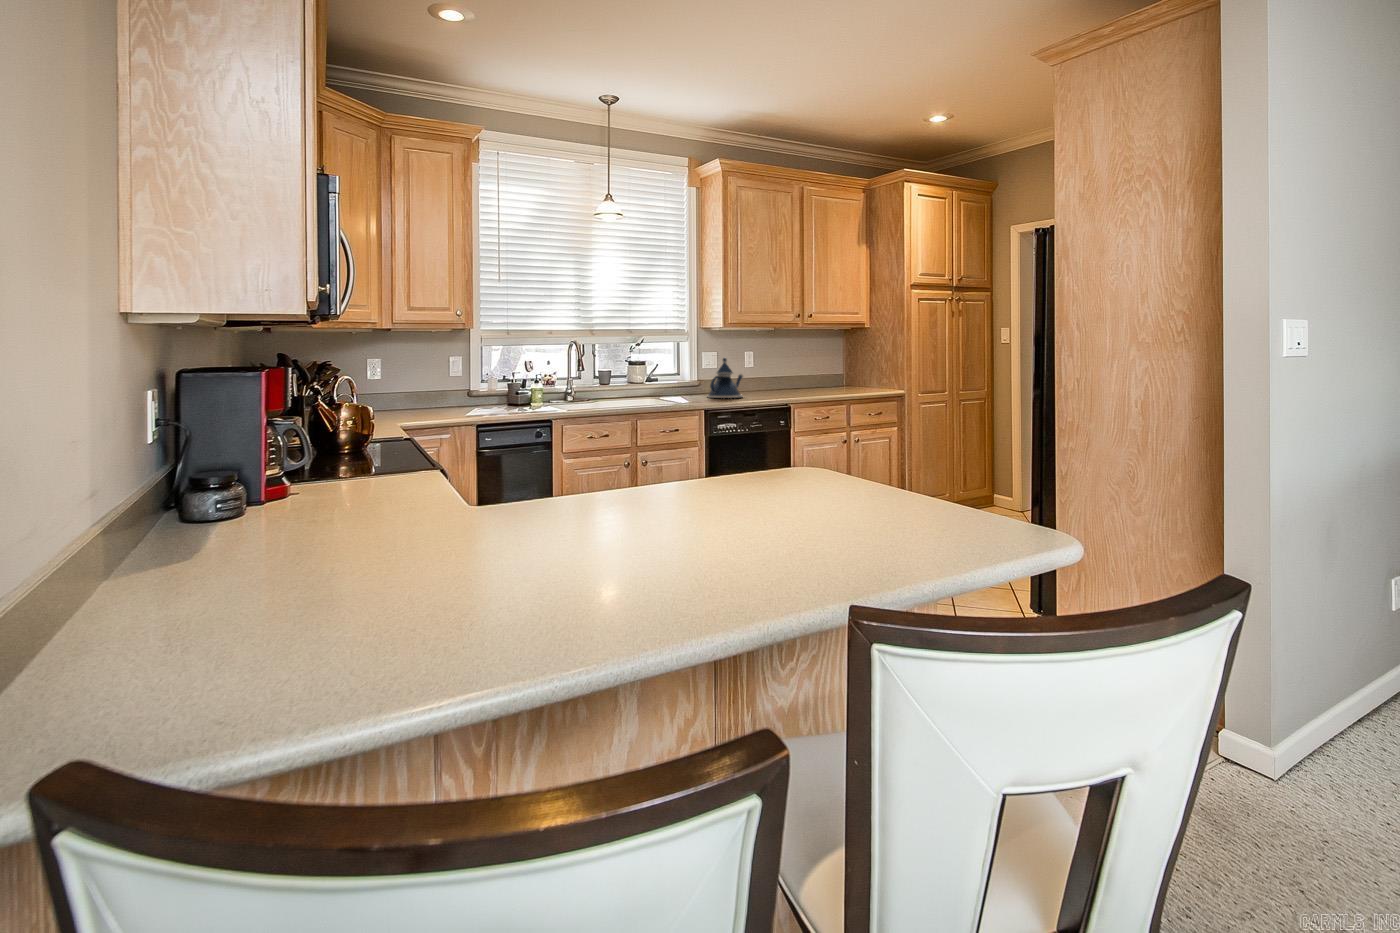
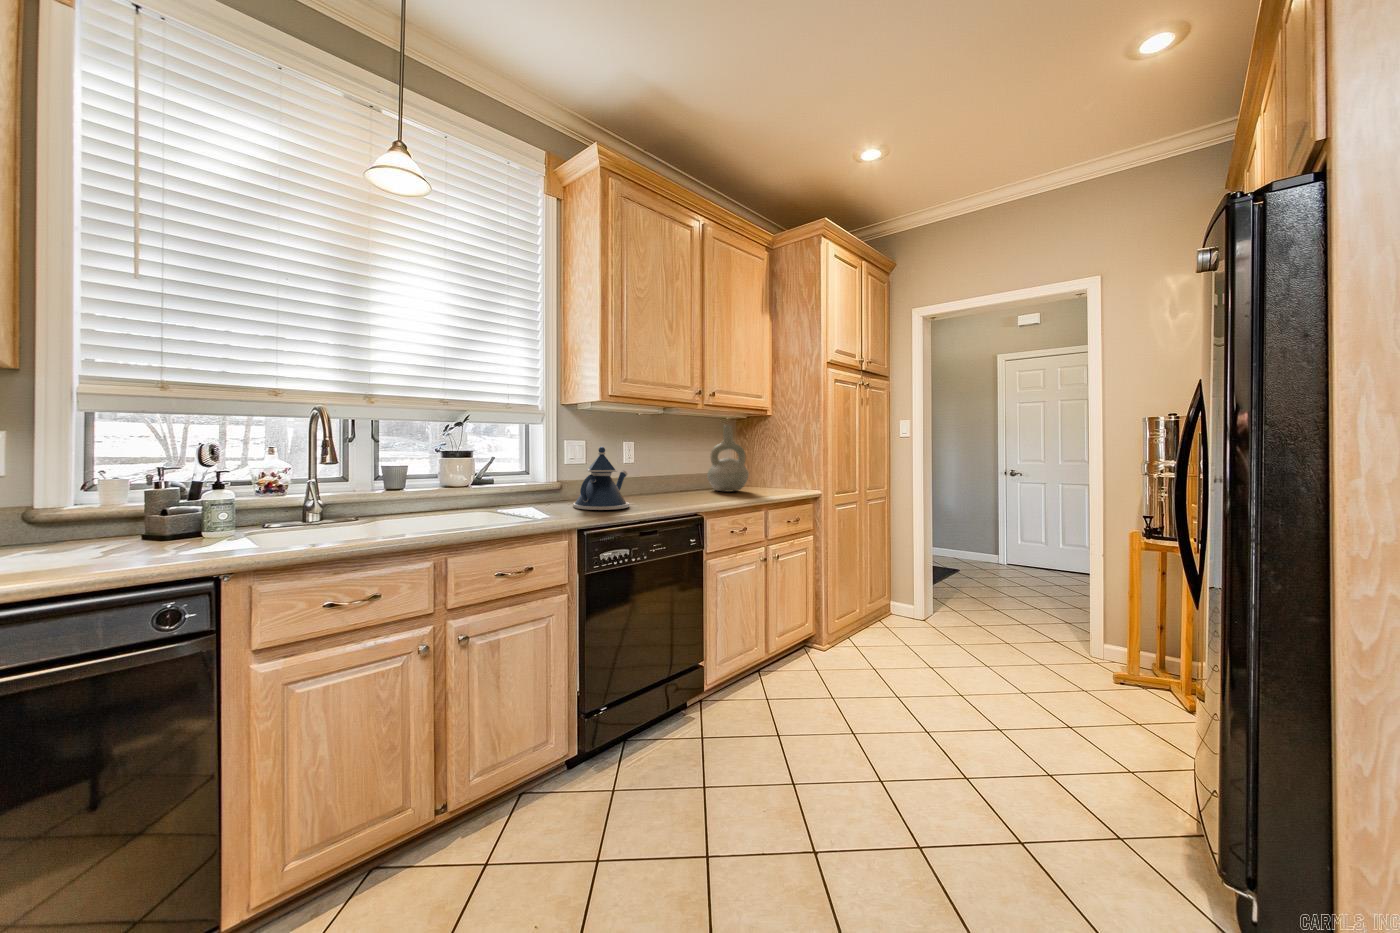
decorative vase: none [812,339,845,391] -> present [707,425,749,492]

